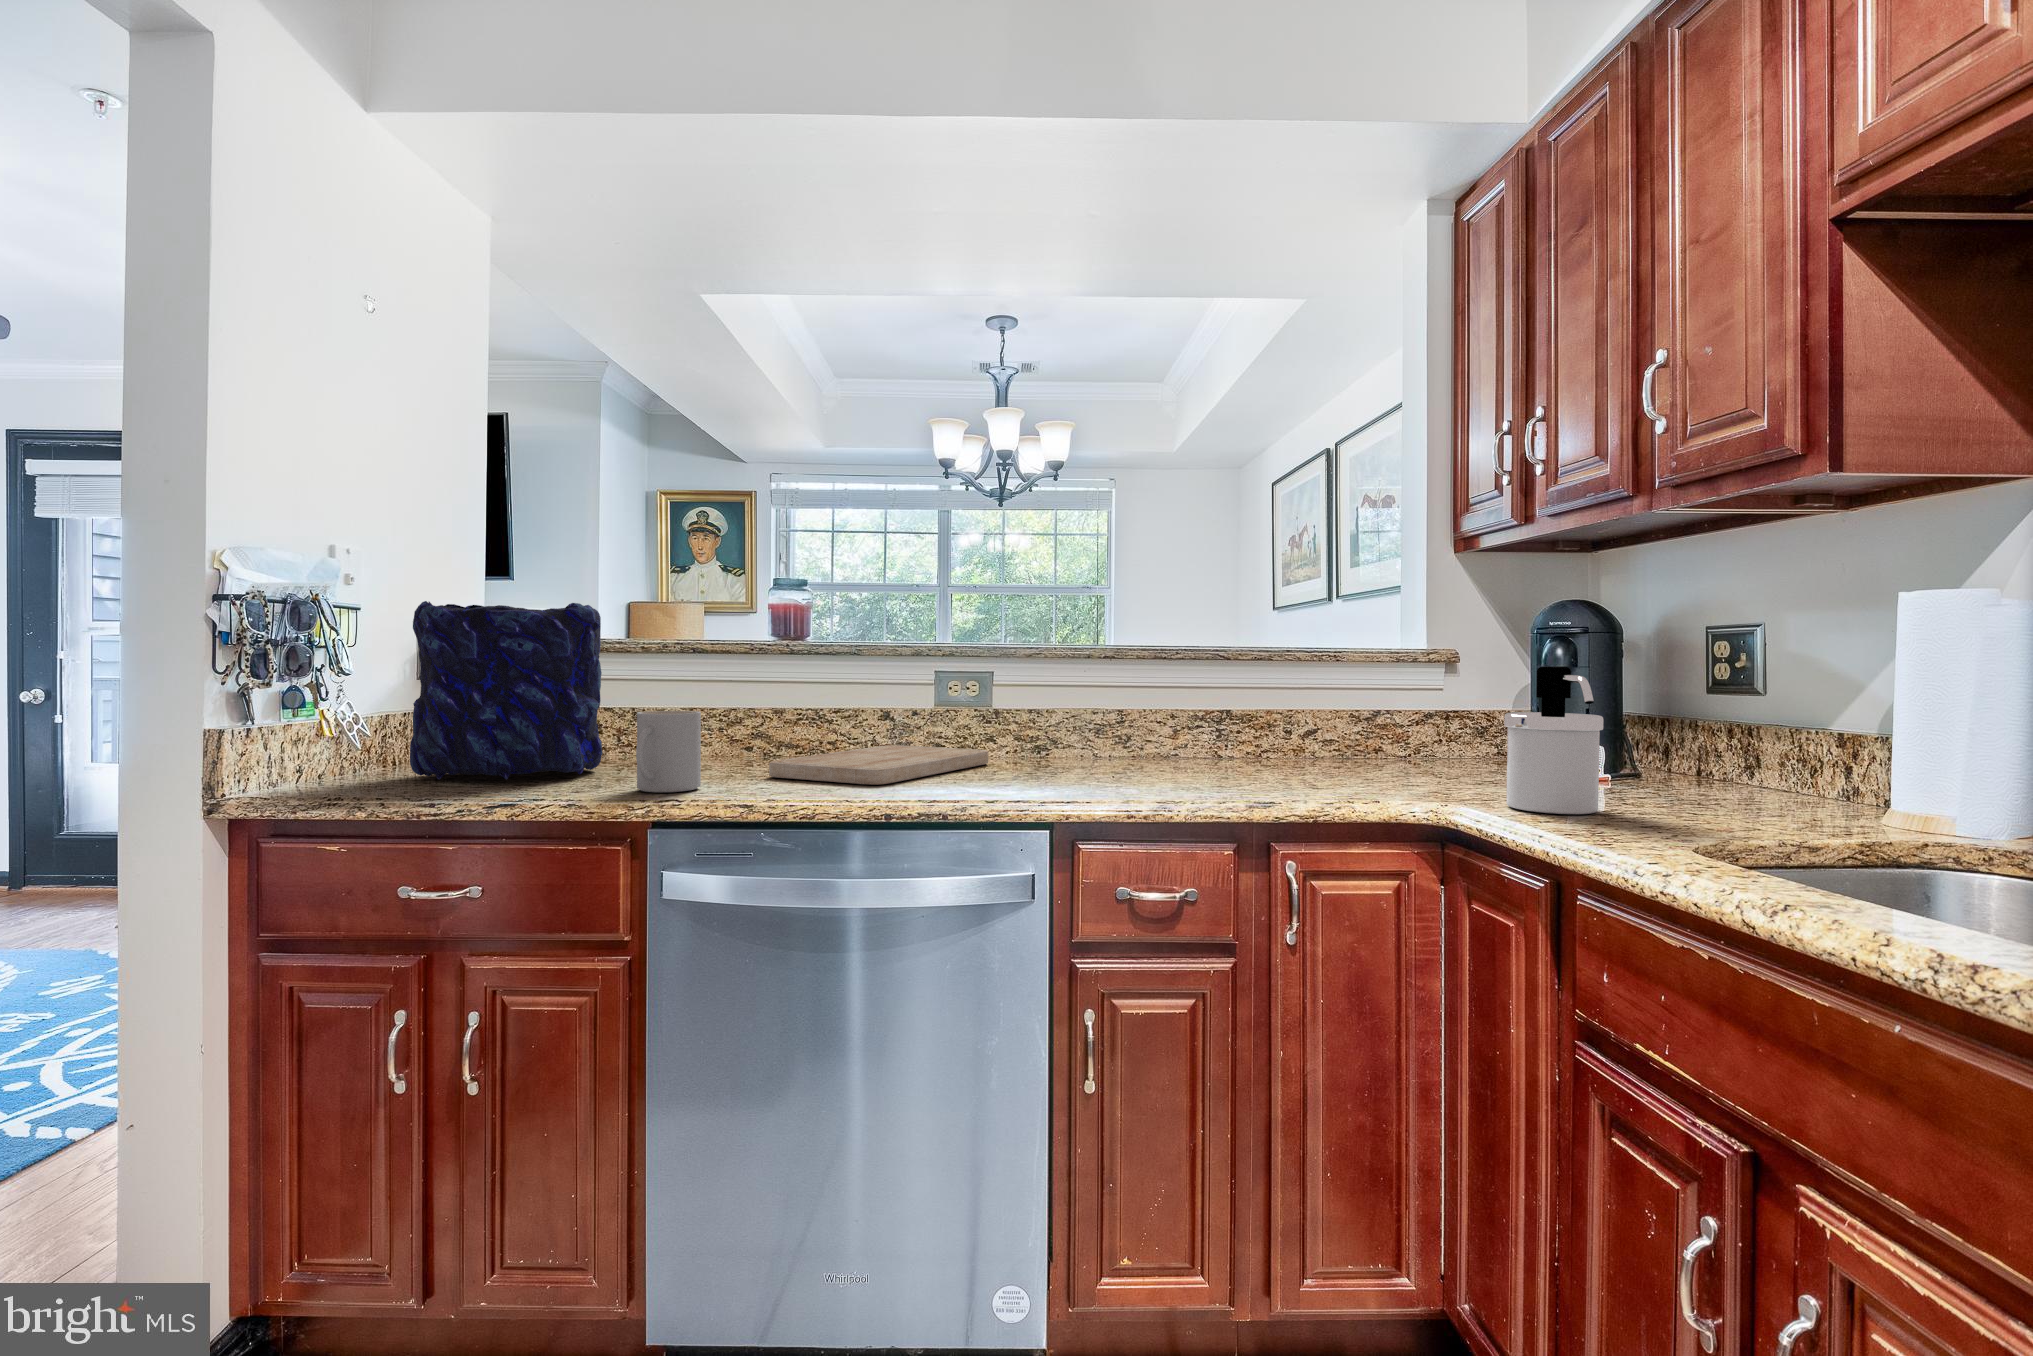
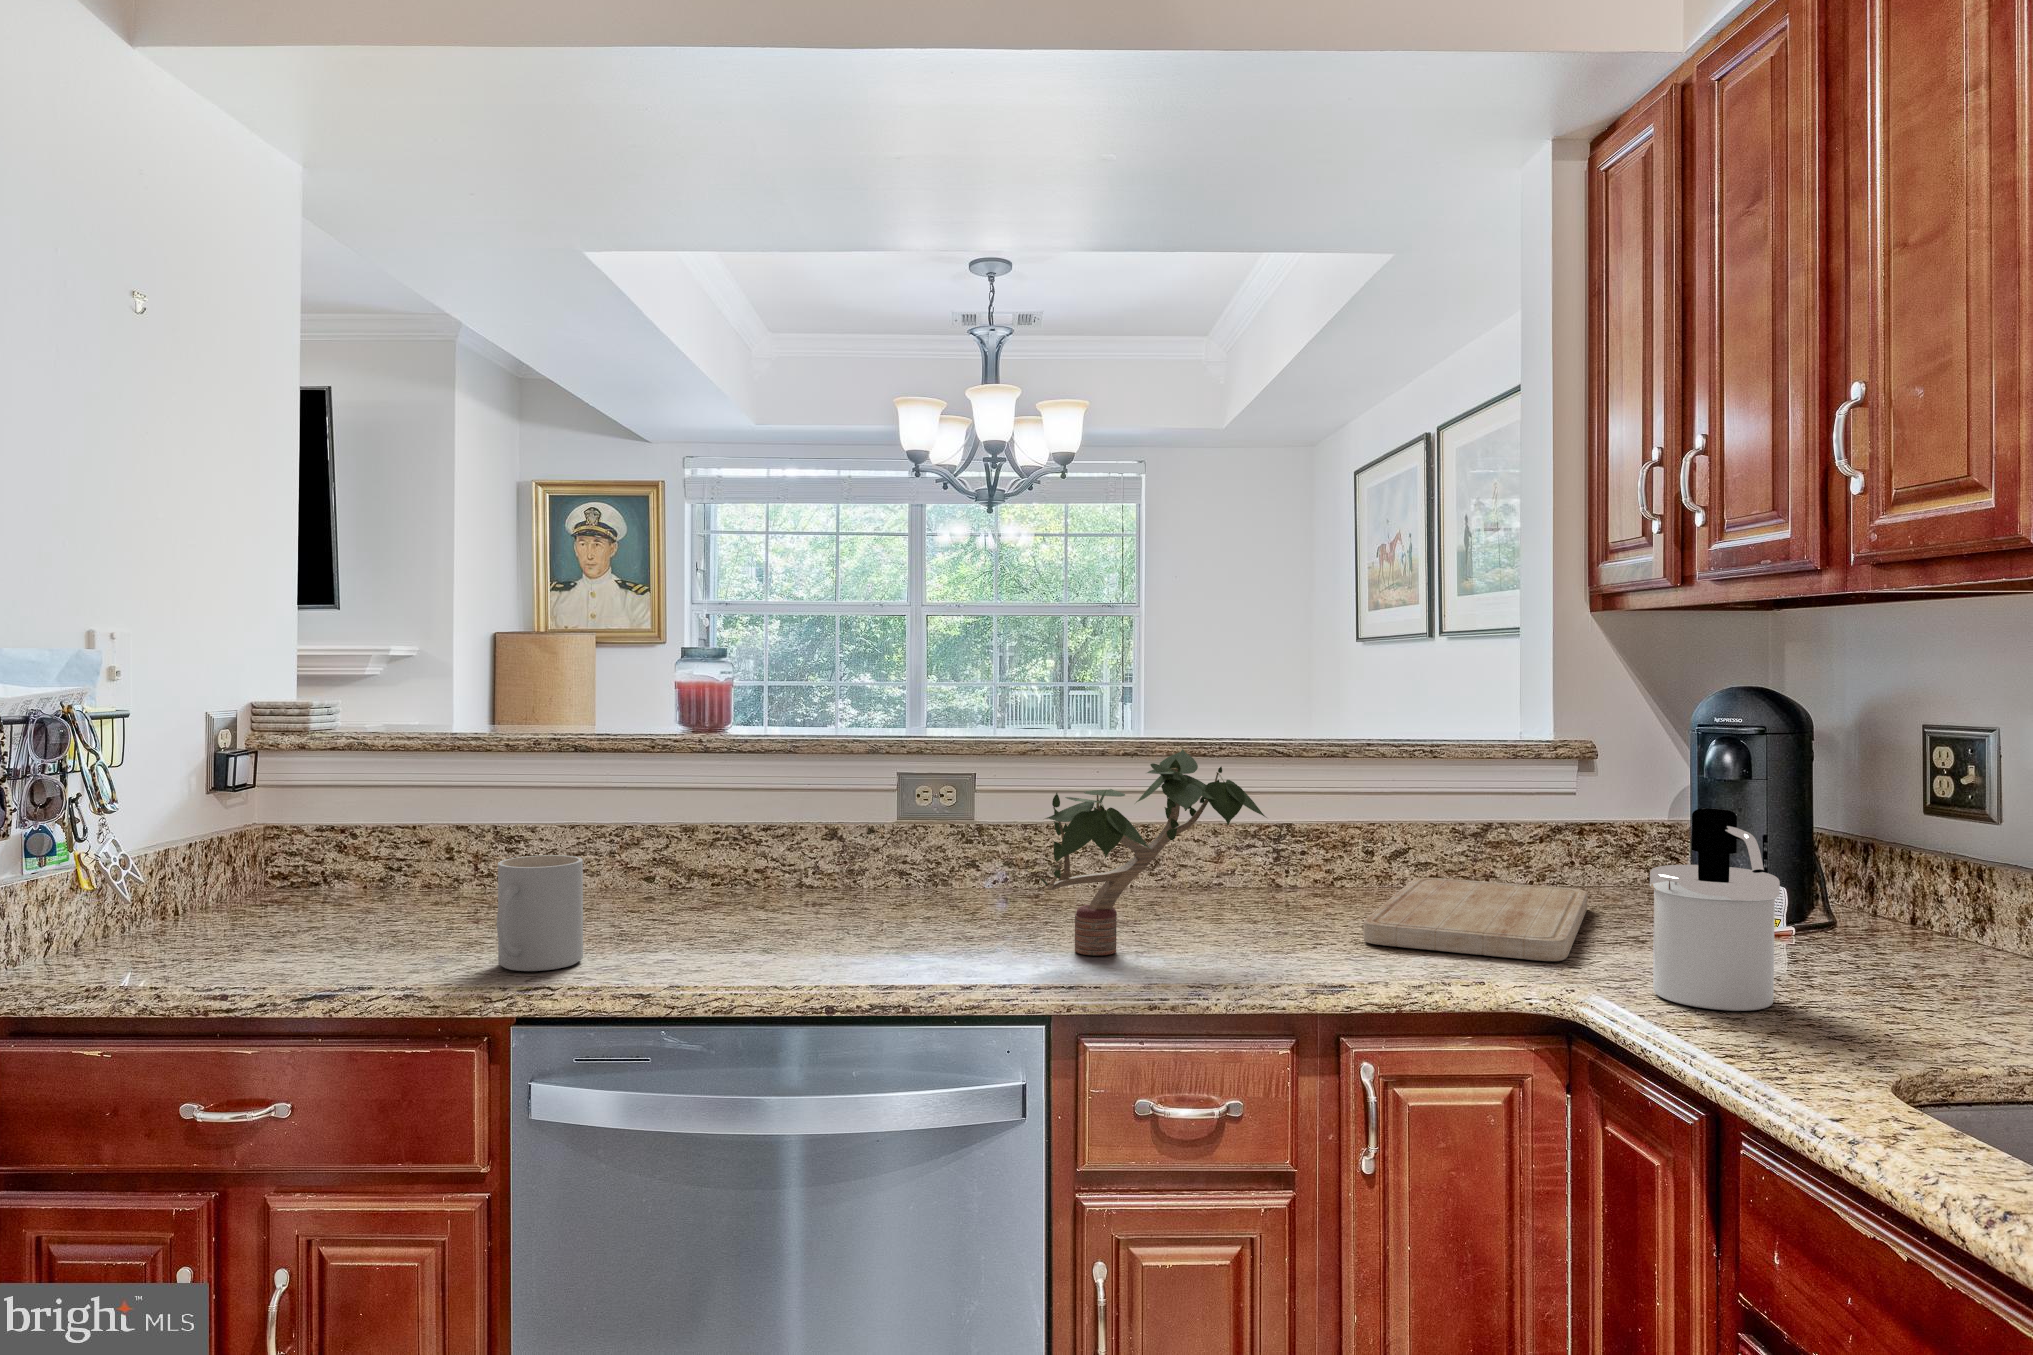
vase: present [410,601,602,779] -> none [195,700,452,948]
potted plant: none [1032,635,1220,788] -> present [1041,749,1267,955]
cutting board: present [769,745,988,785] -> present [1363,878,1587,961]

